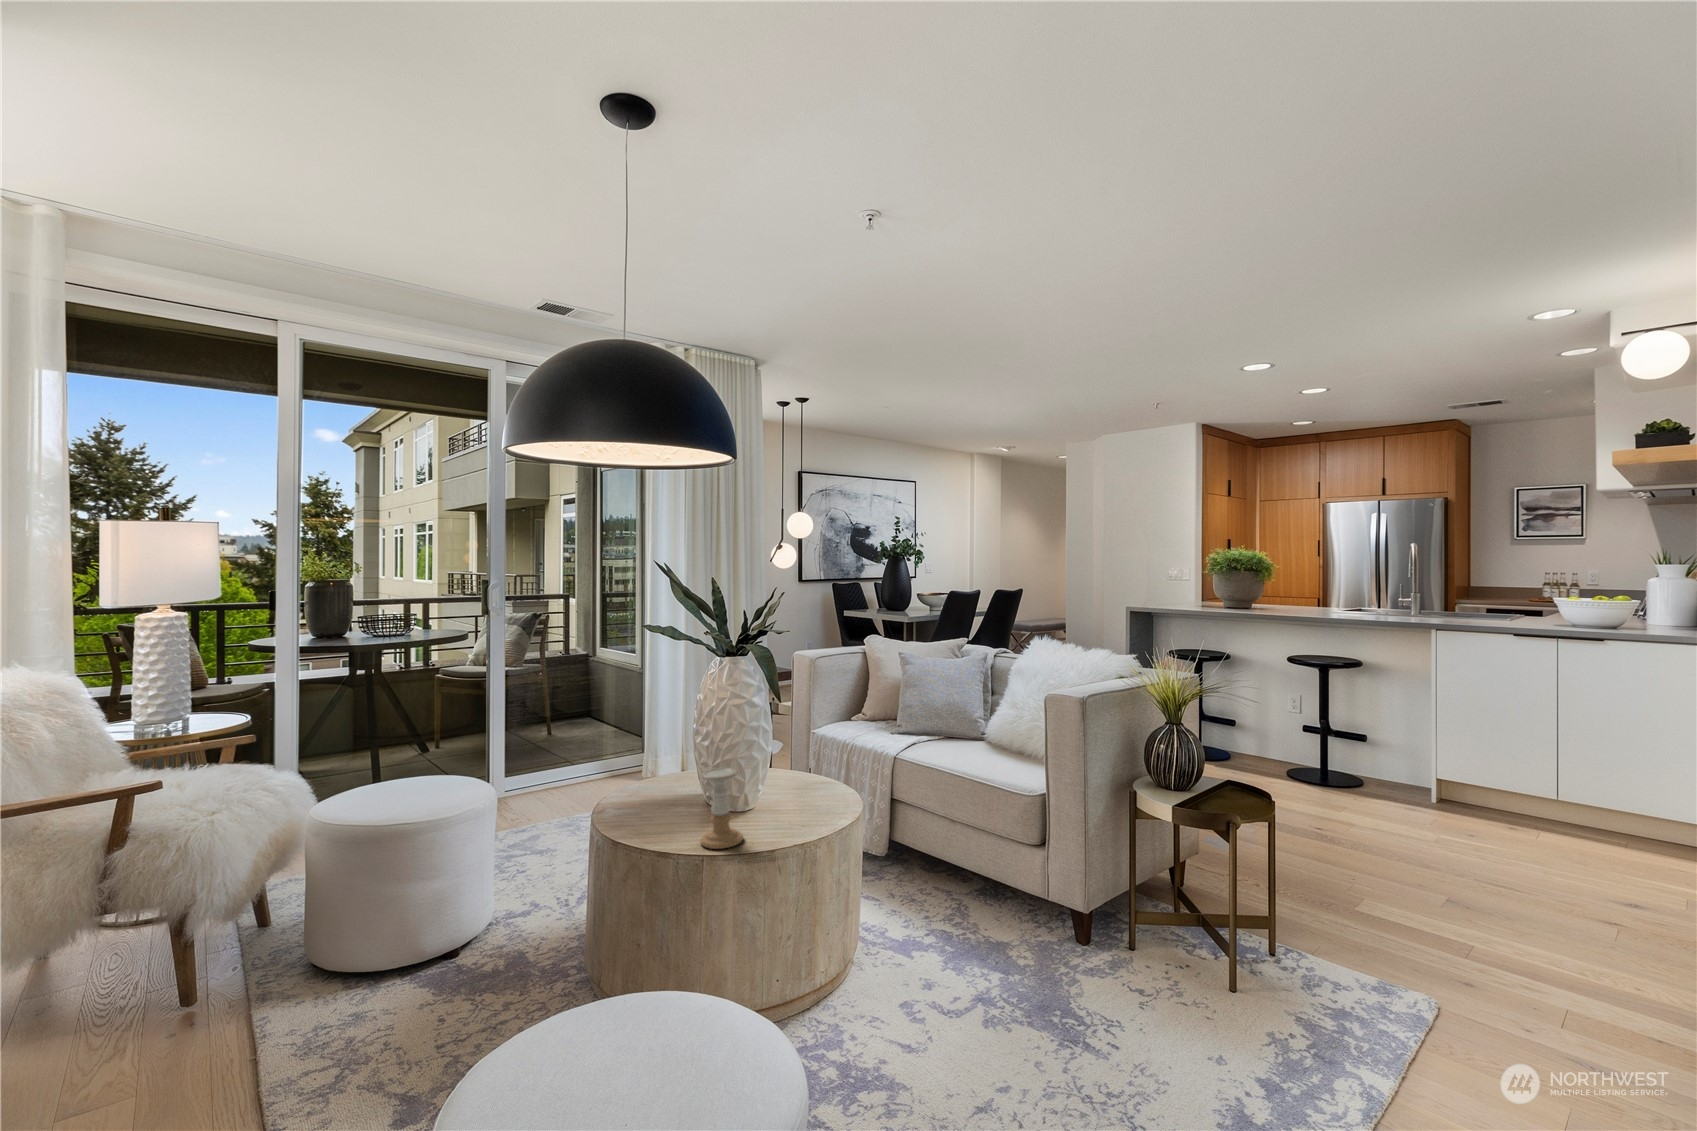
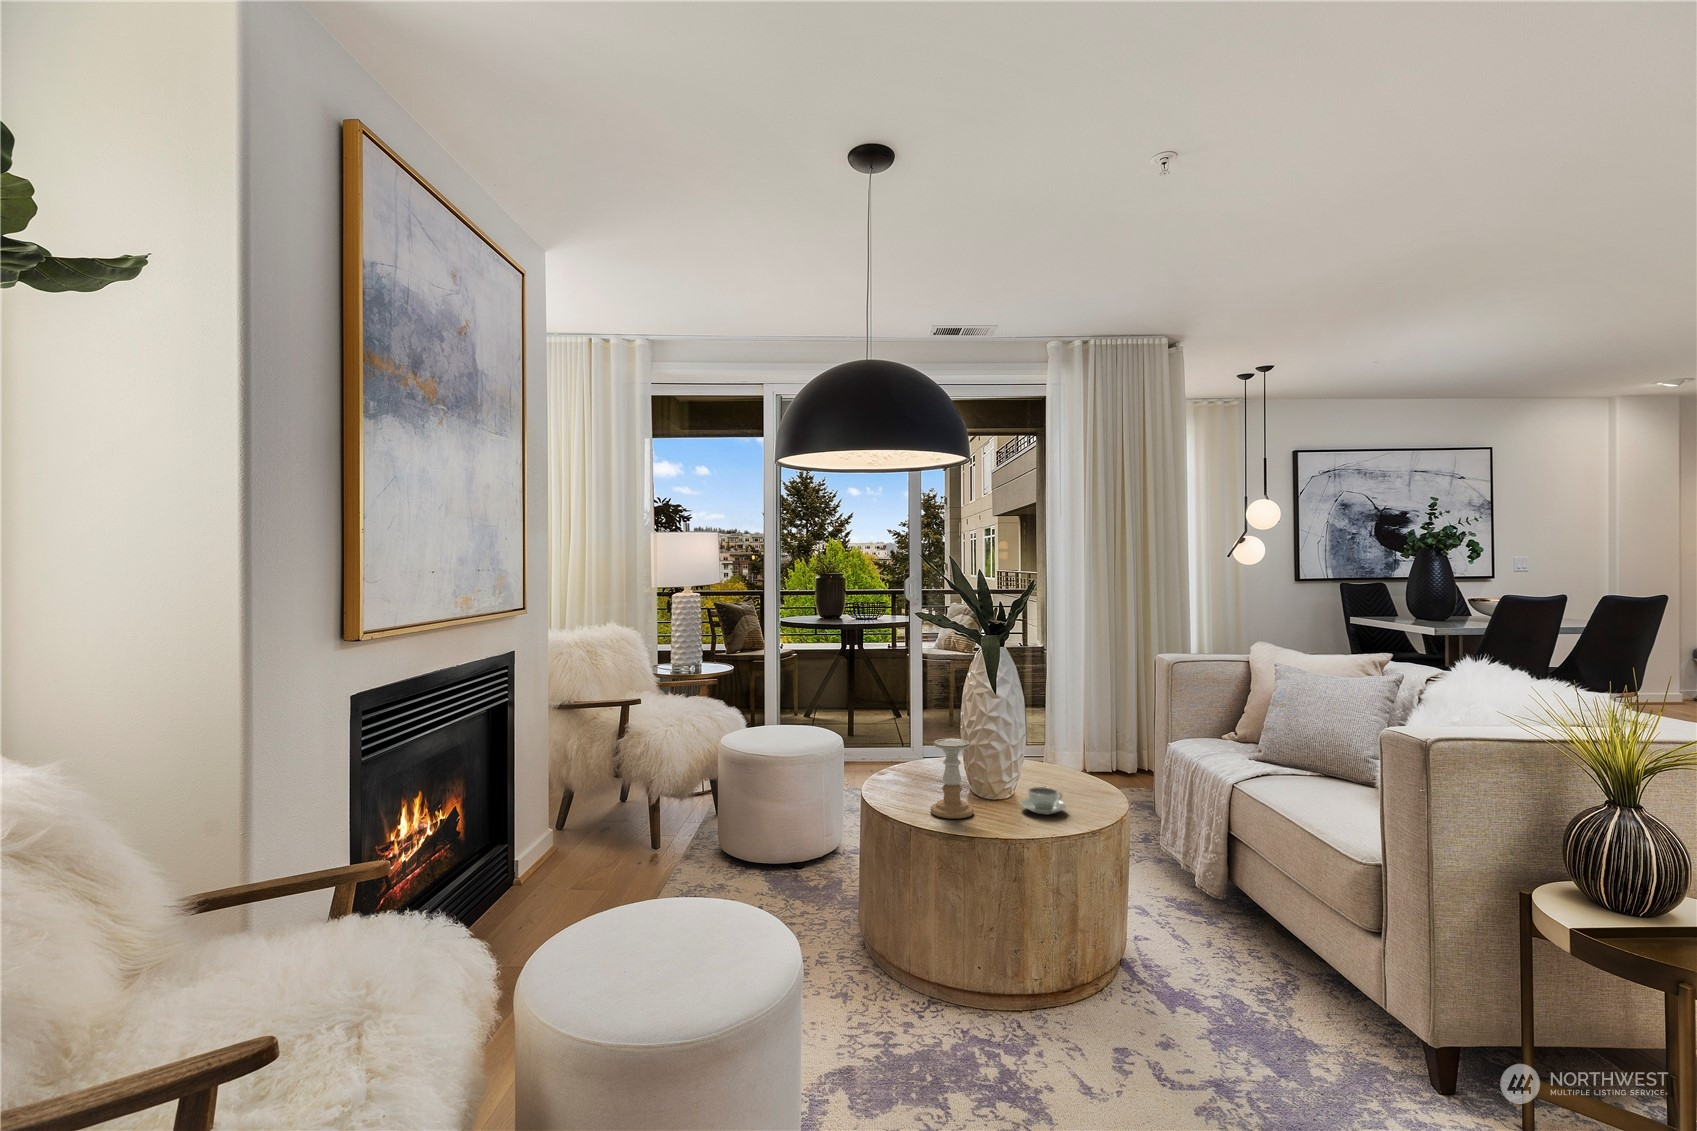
coffee cup: none [773,796,814,822] -> present [1021,787,1066,814]

